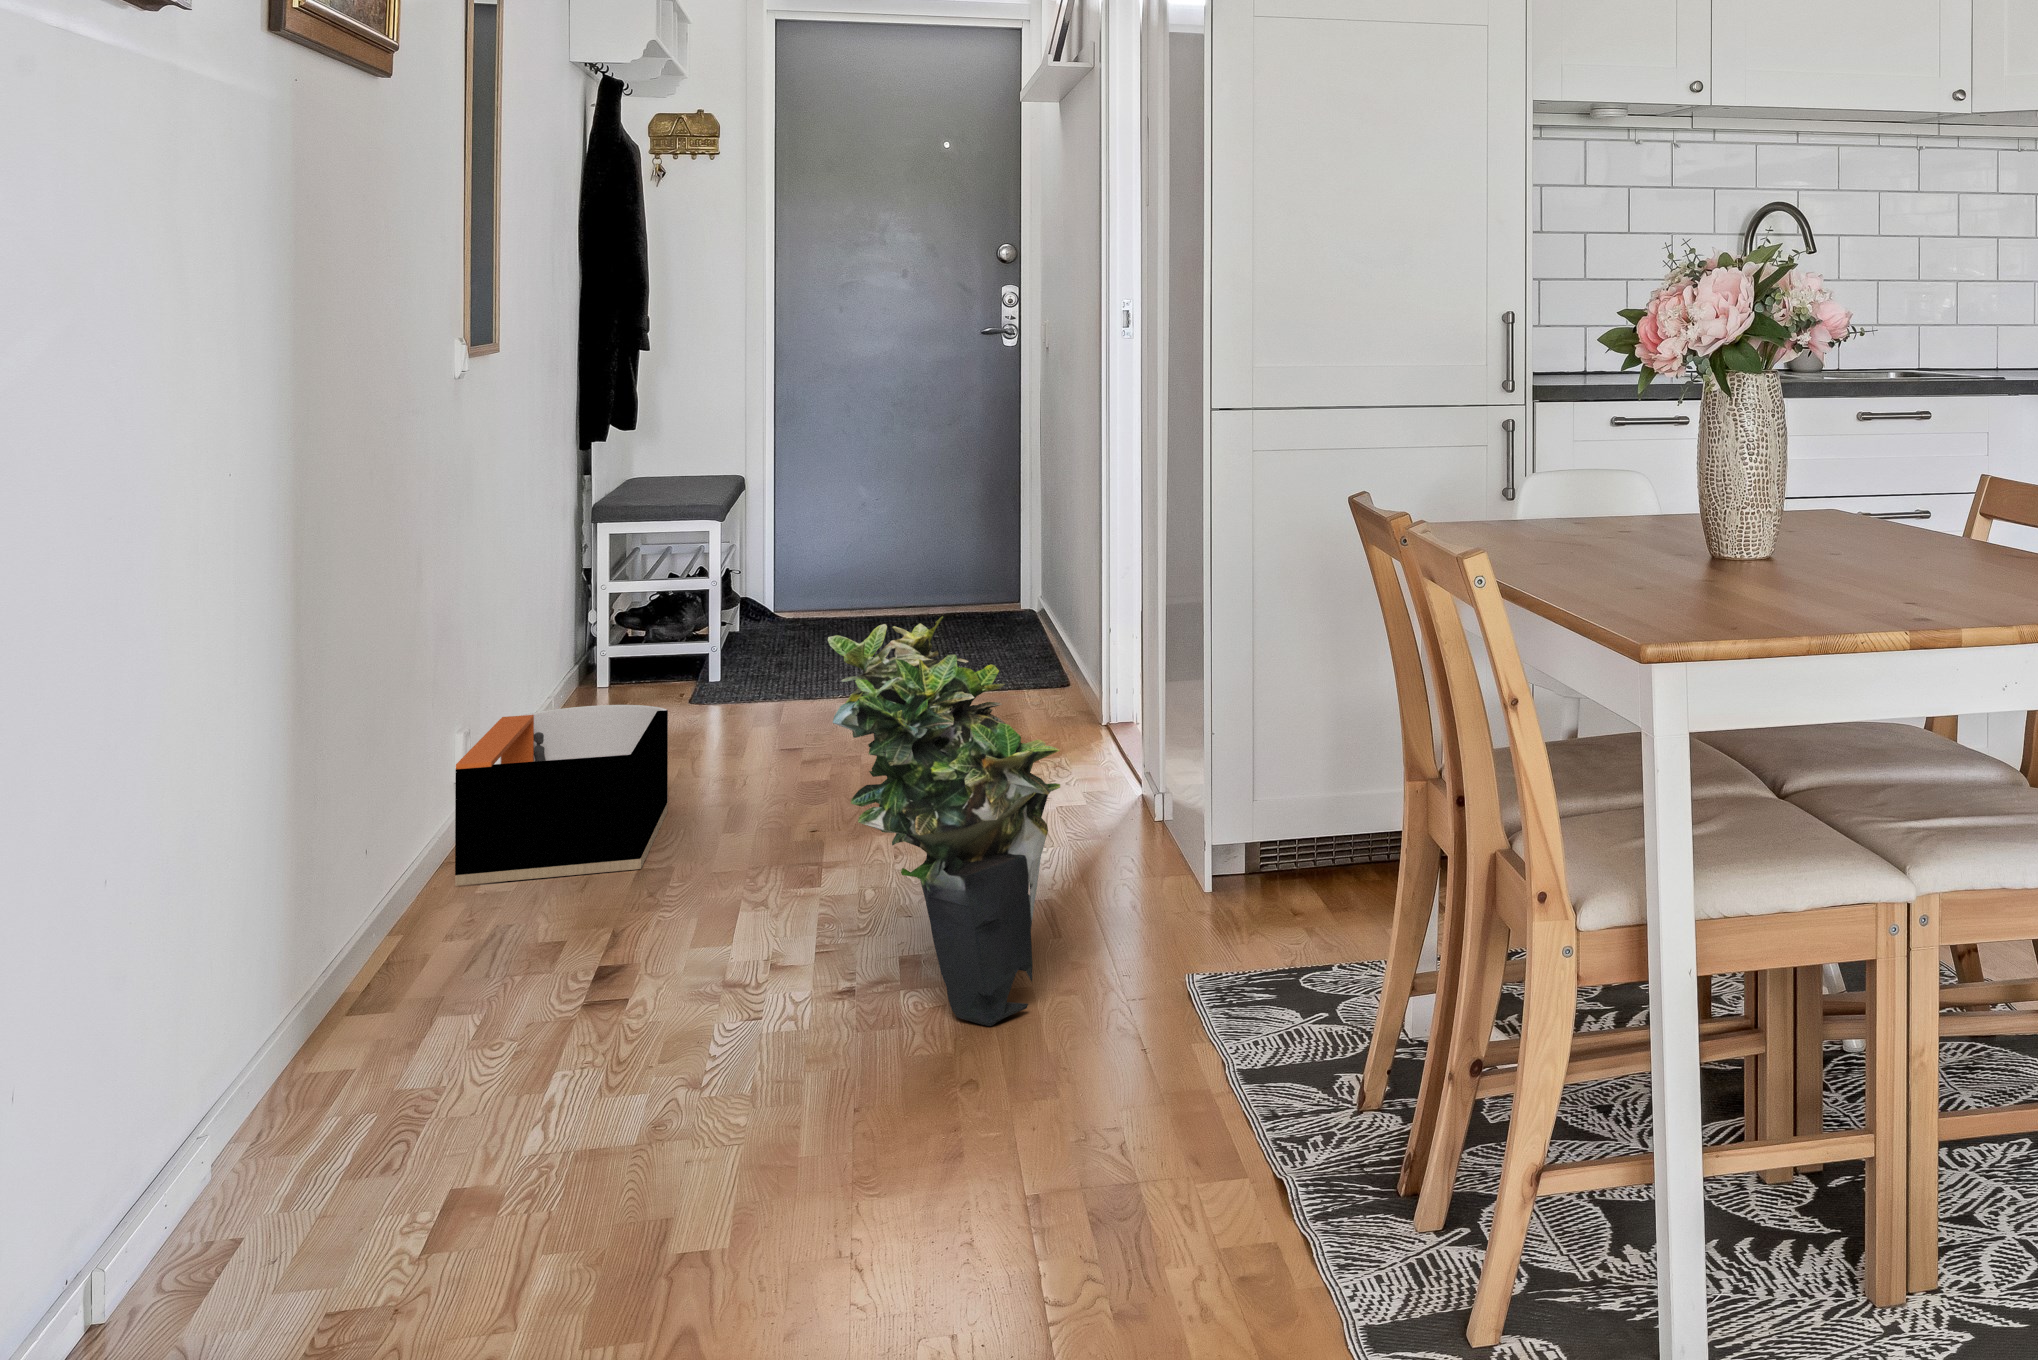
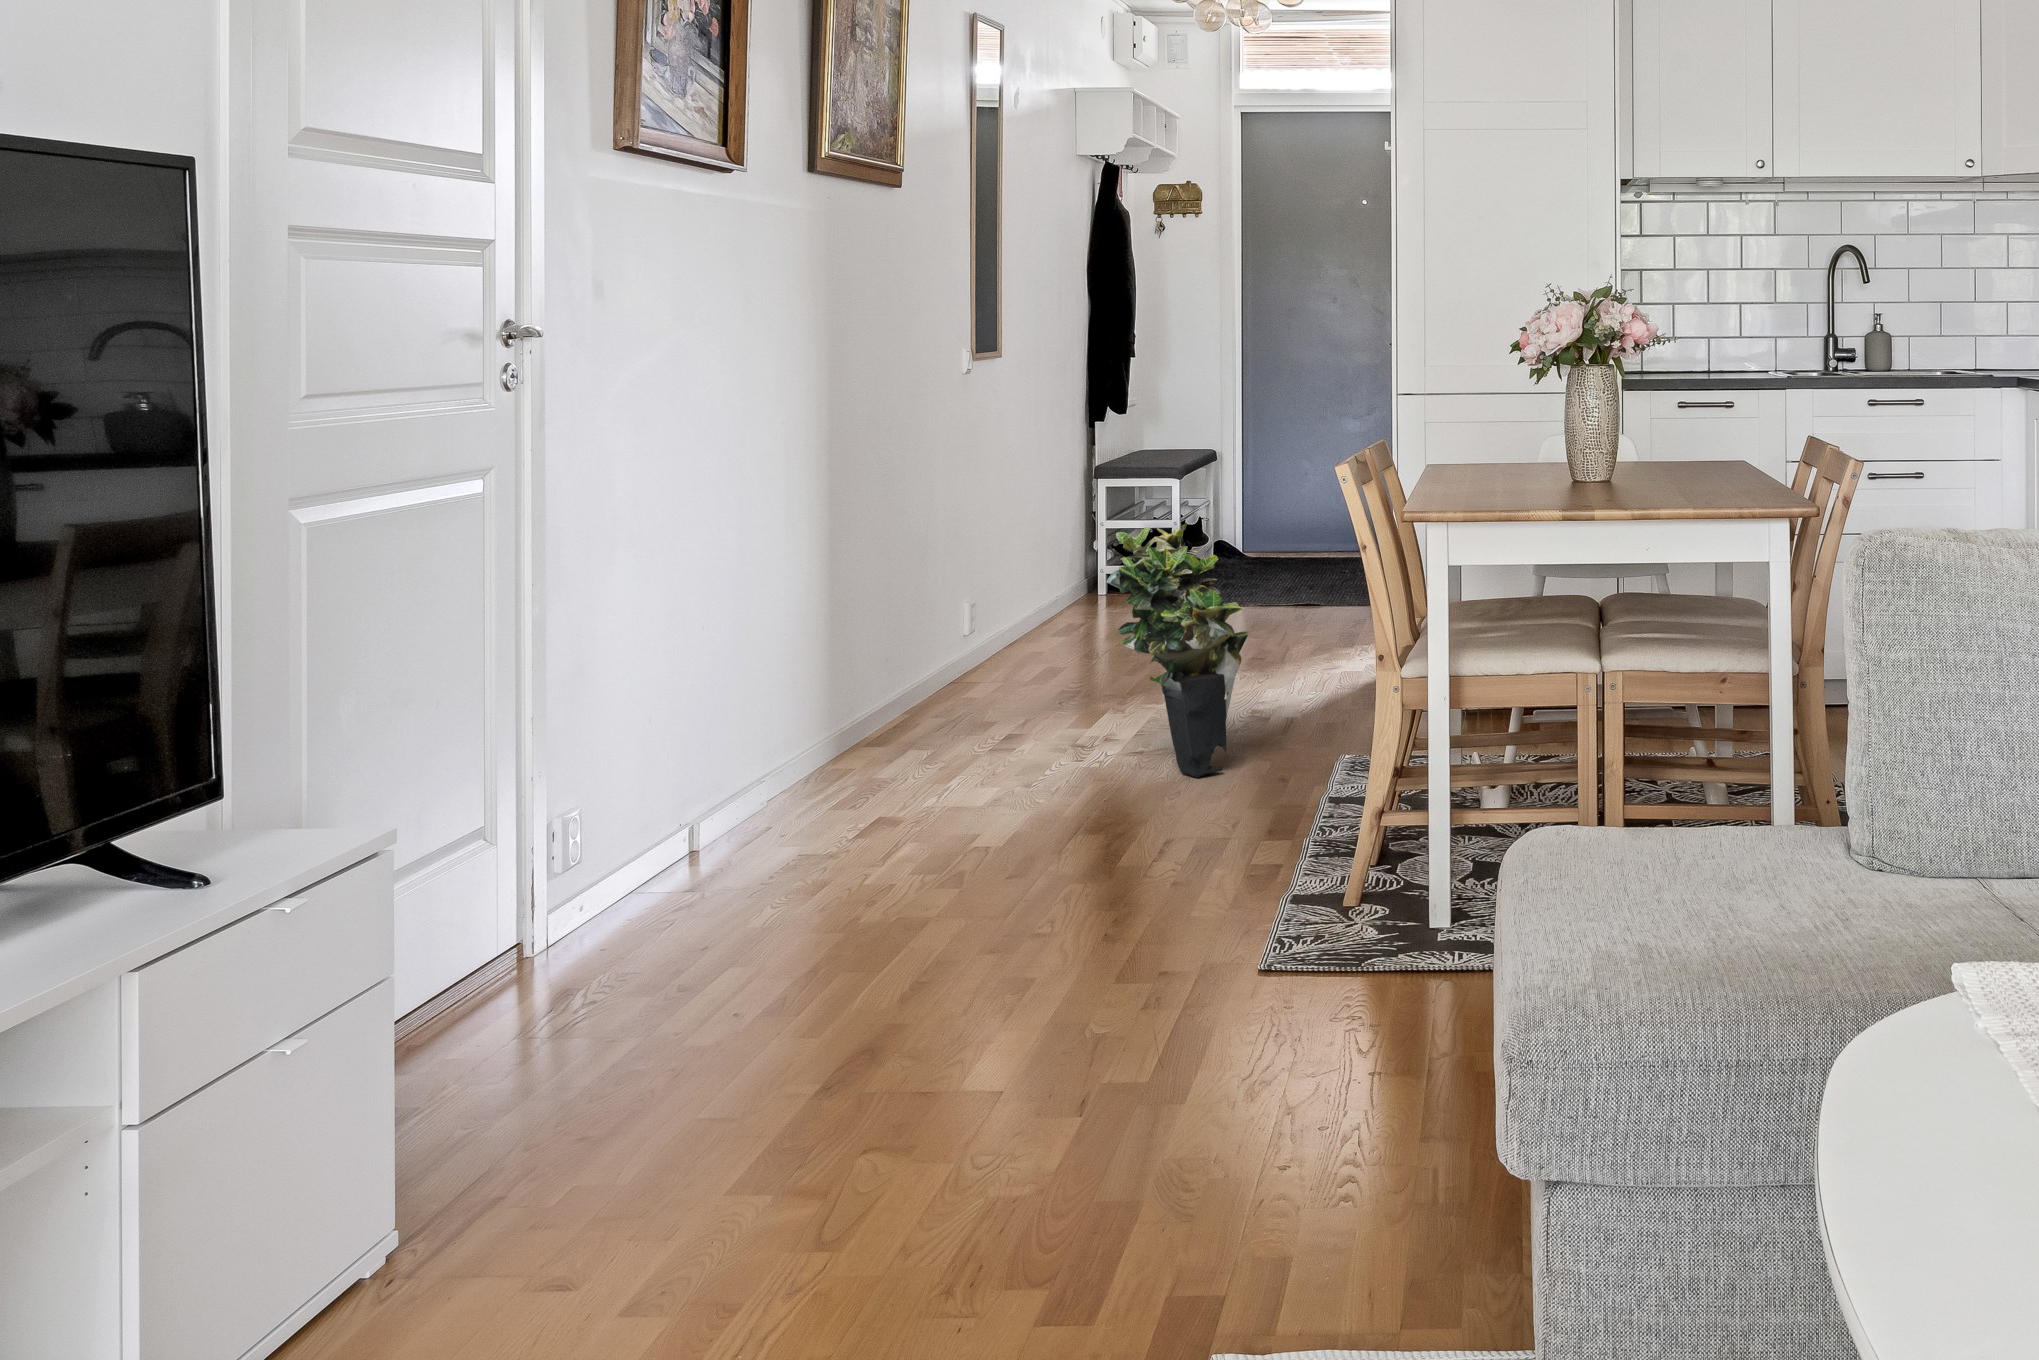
storage bin: present [455,705,668,886] -> none [955,590,1096,691]

